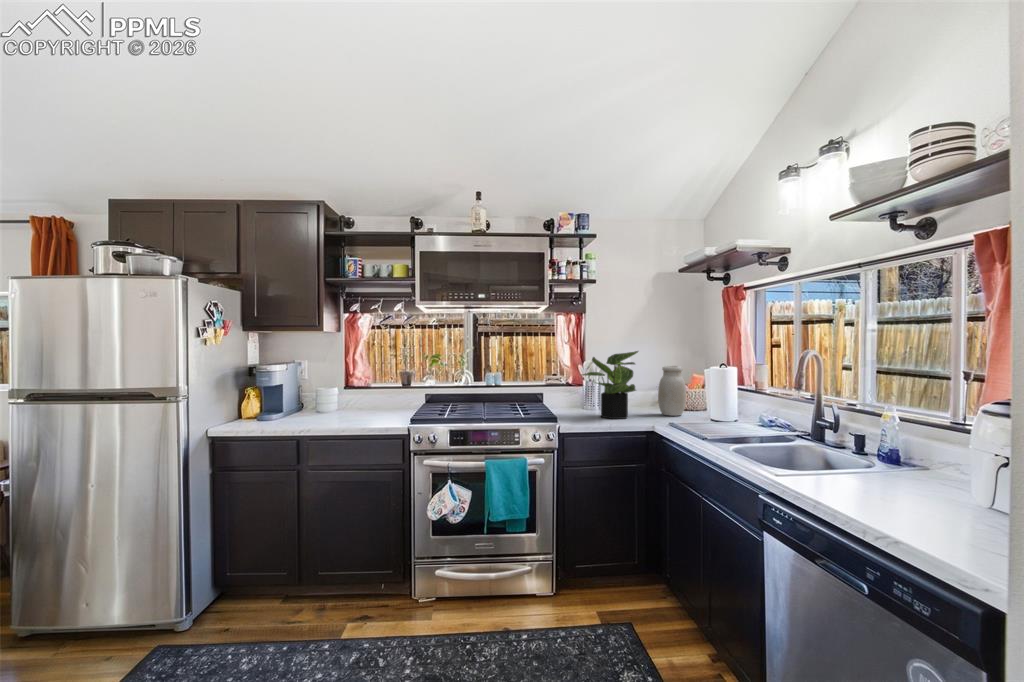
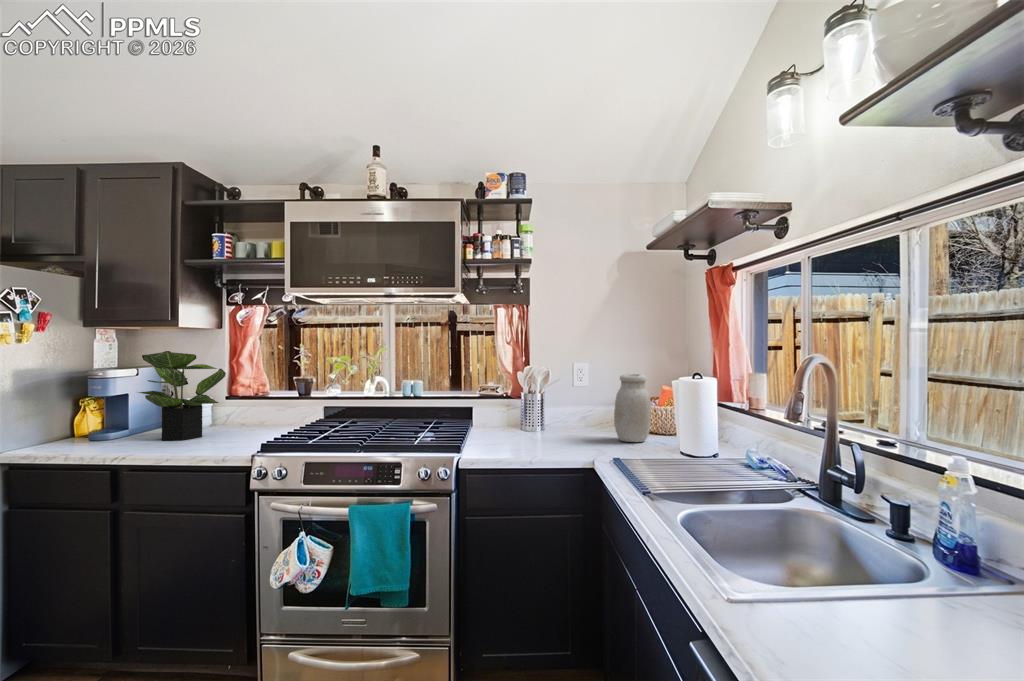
potted plant: present [582,351,638,419] -> present [139,351,226,441]

